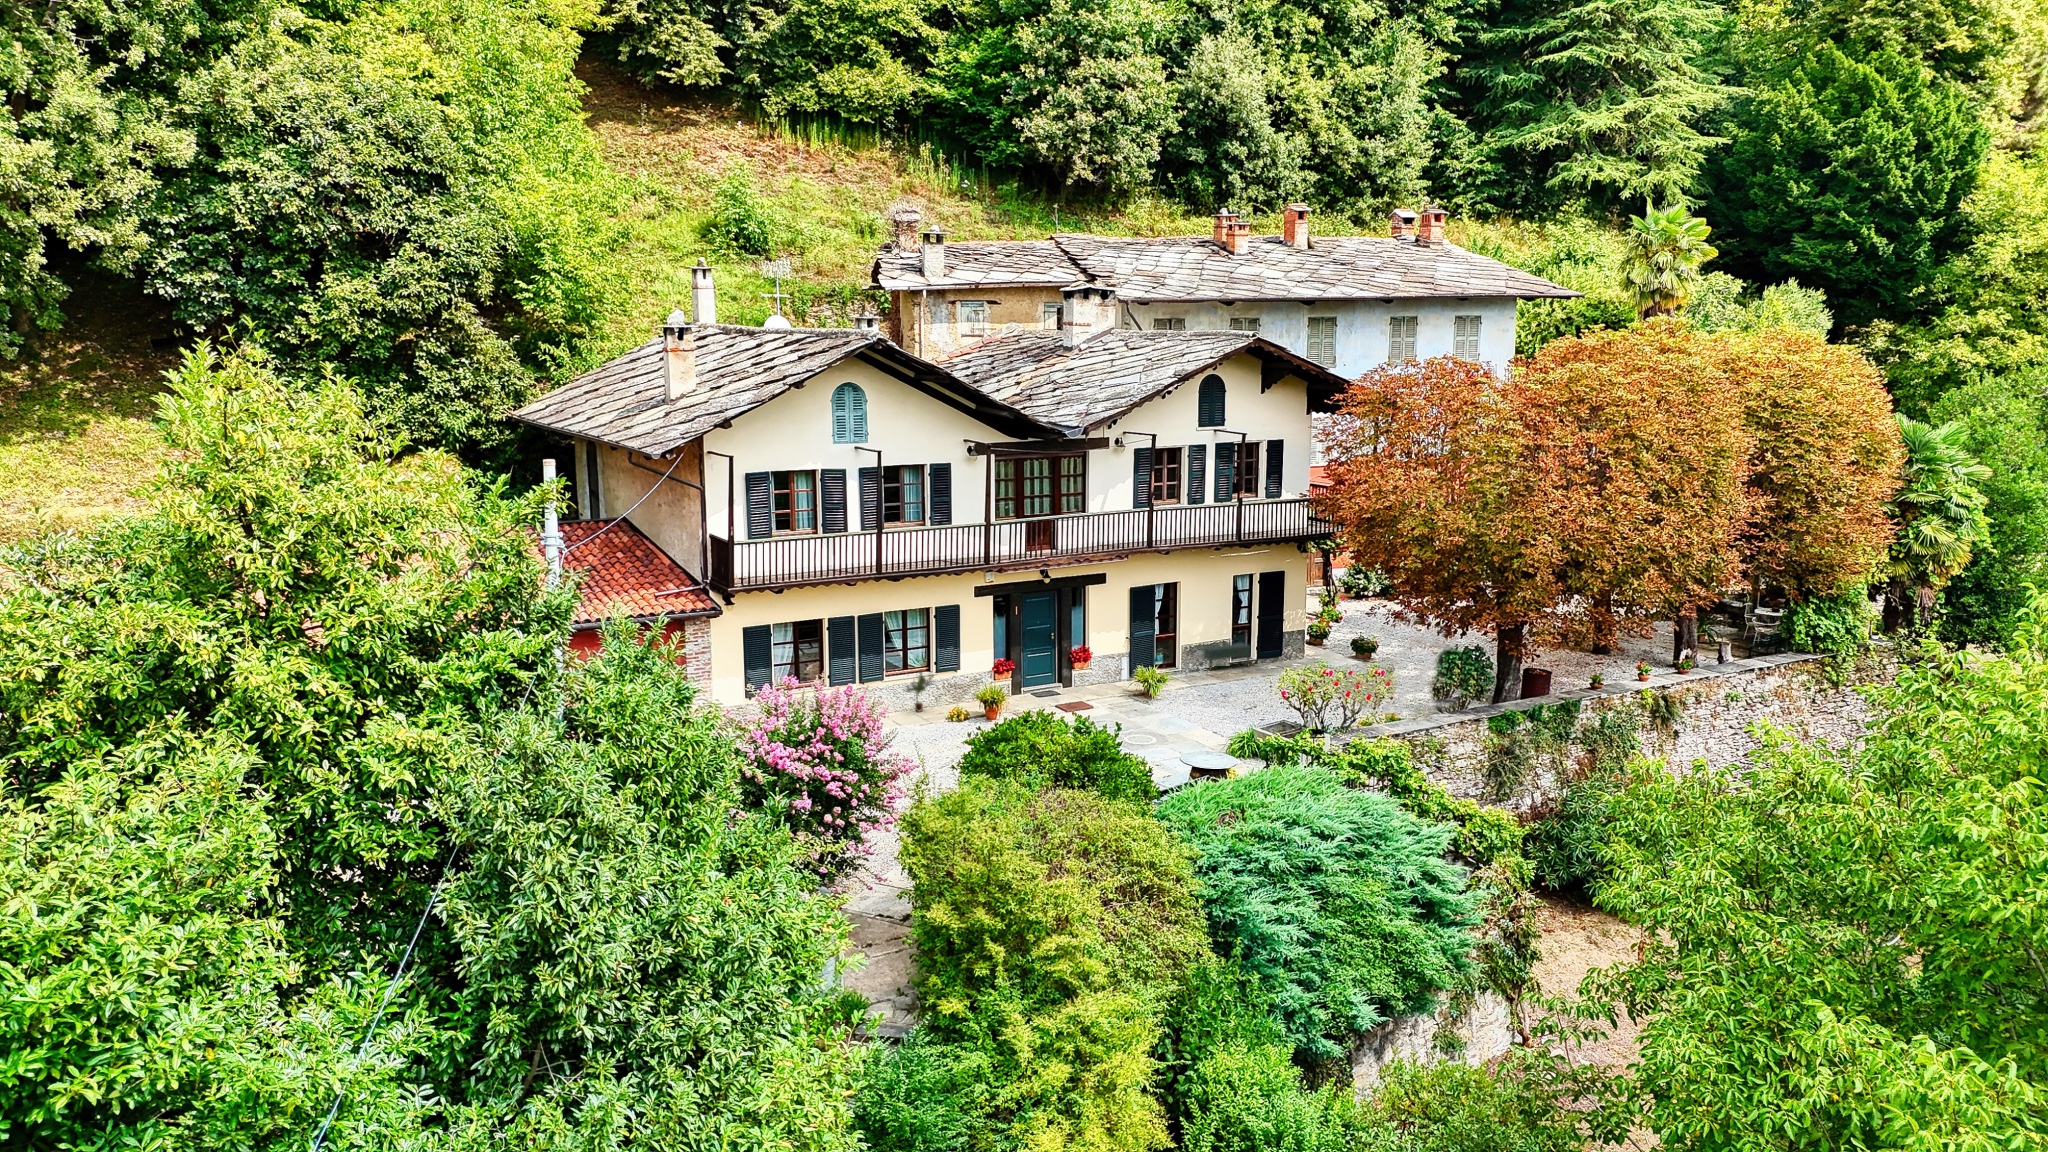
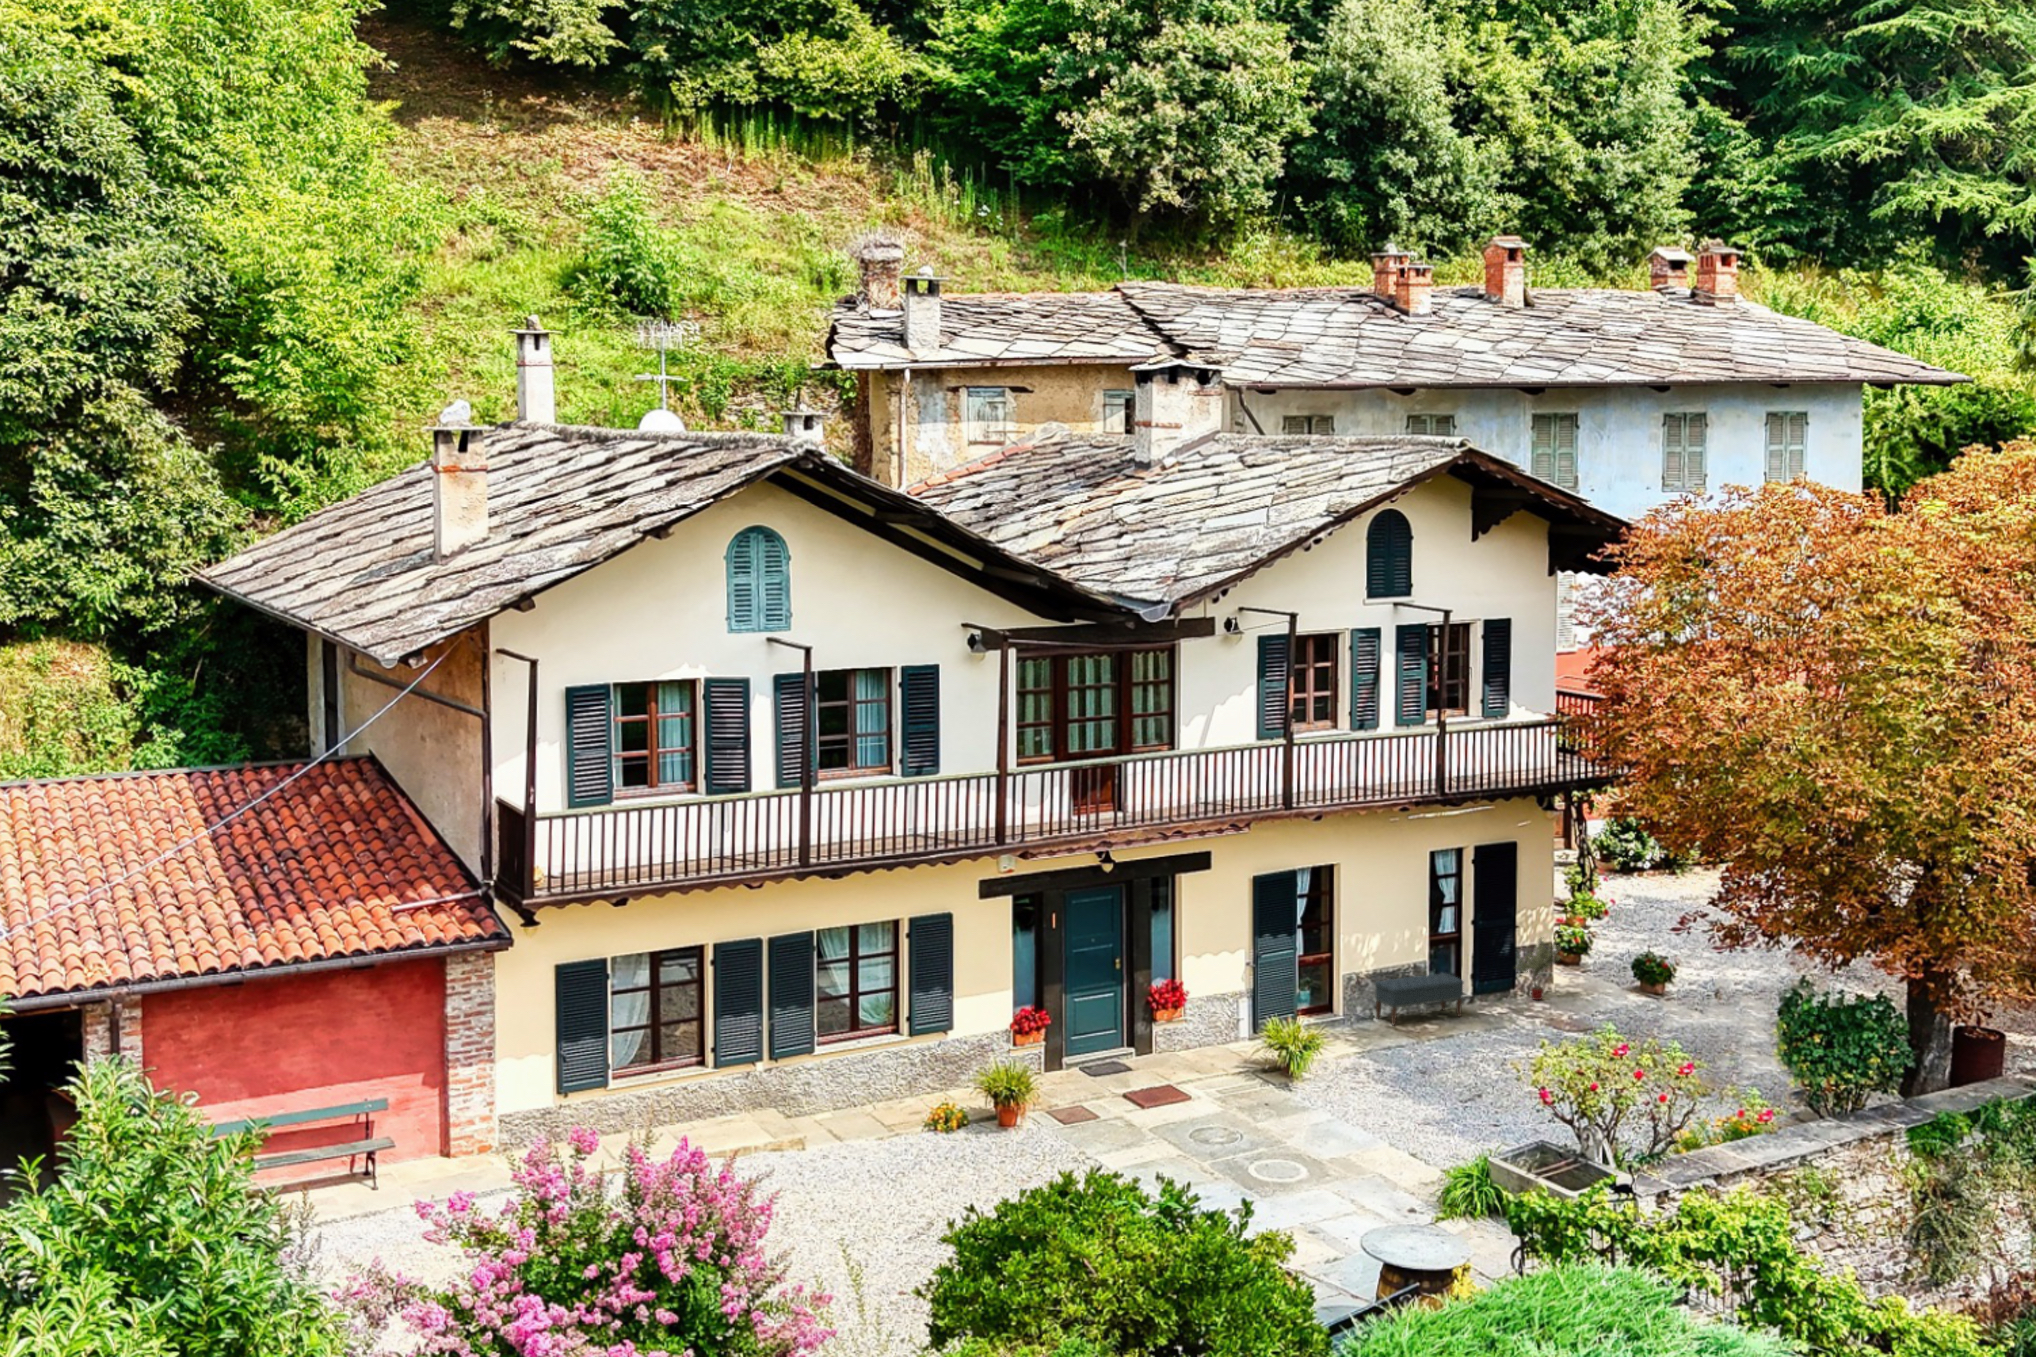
potted tree: present [904,672,934,712] -> present [1516,938,1561,1000]

